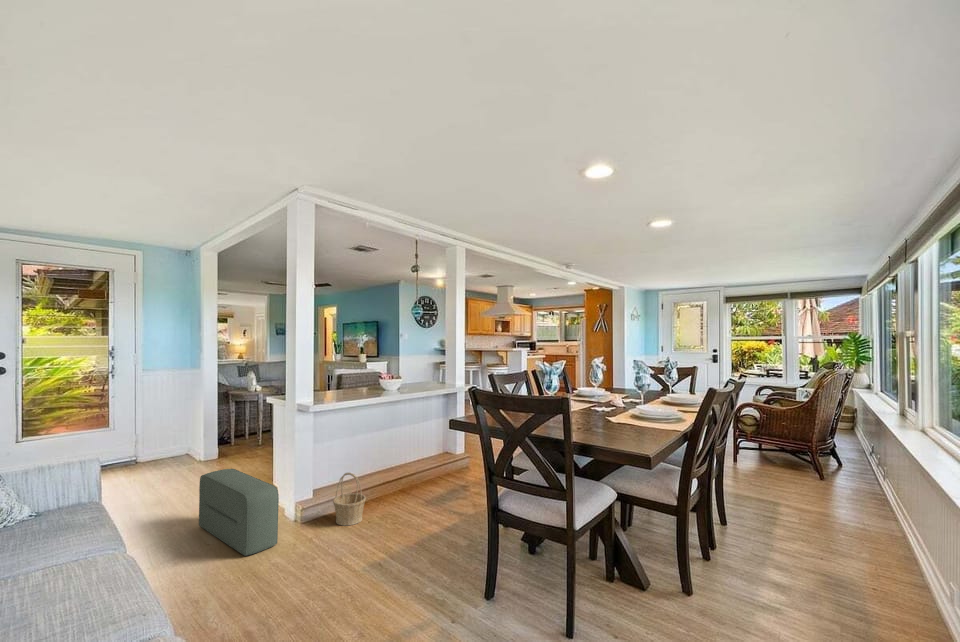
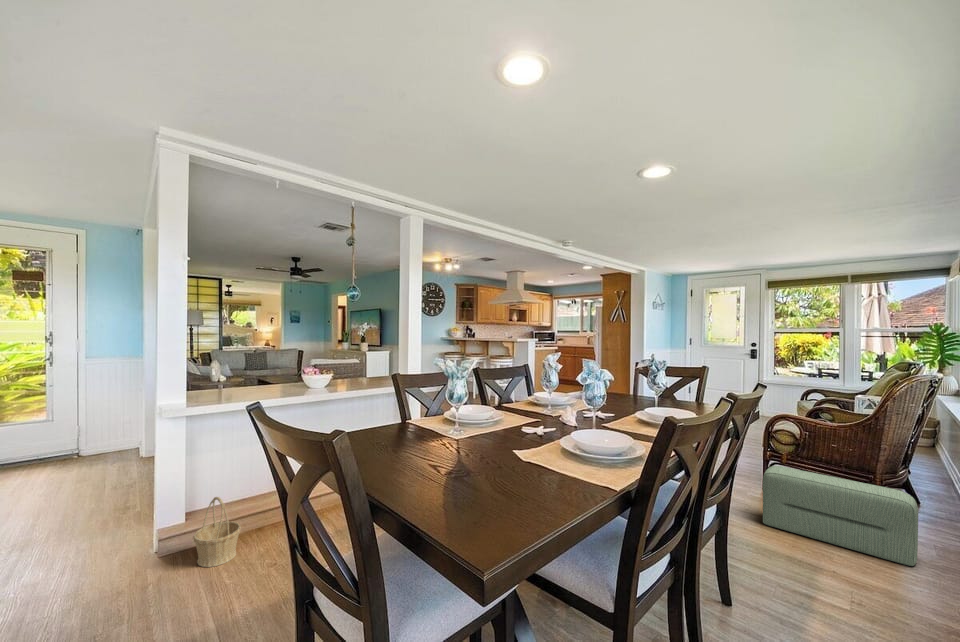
pouf: present [199,469,279,556] -> present [763,466,918,566]

